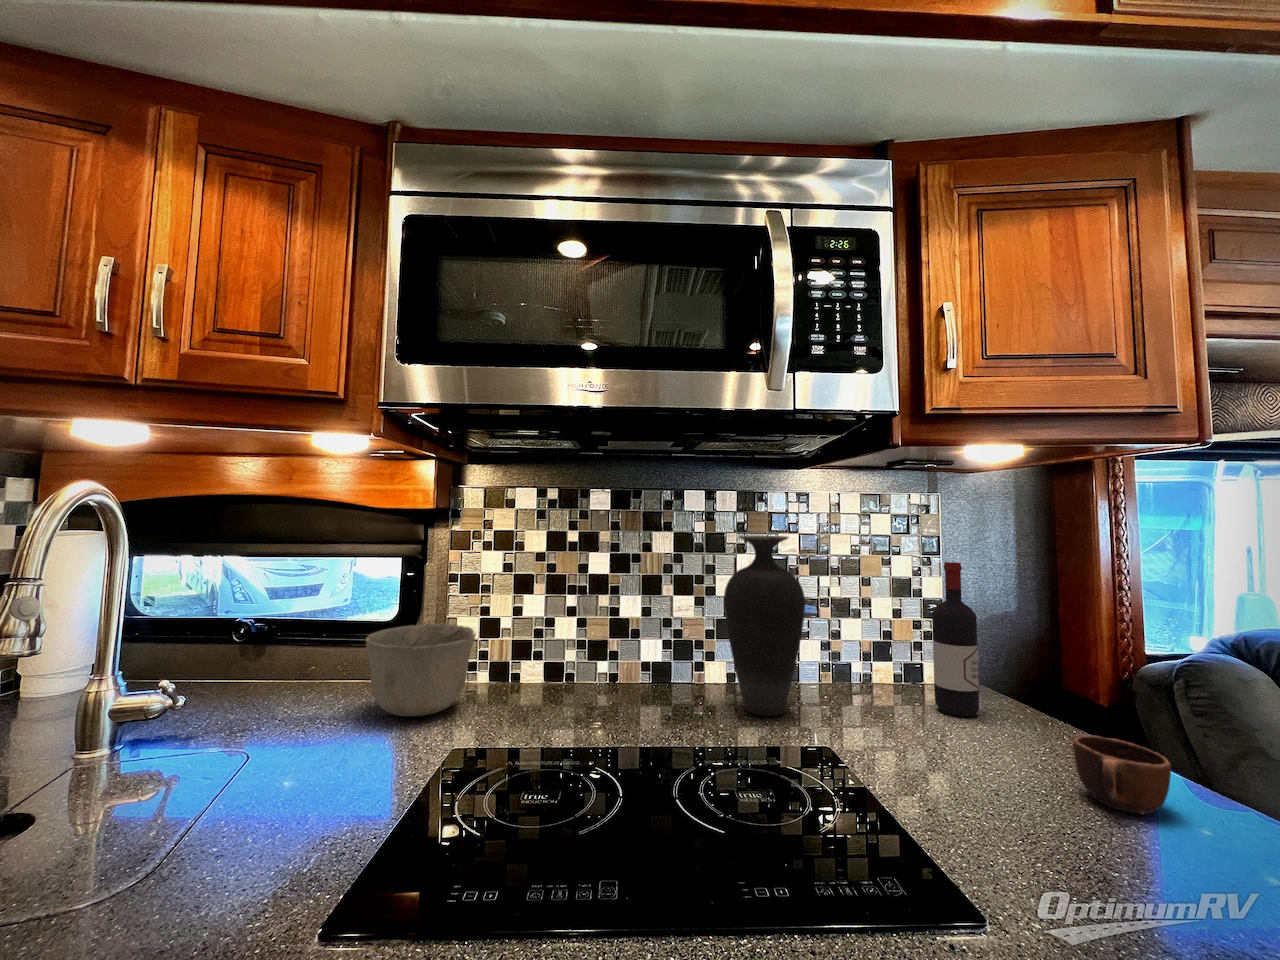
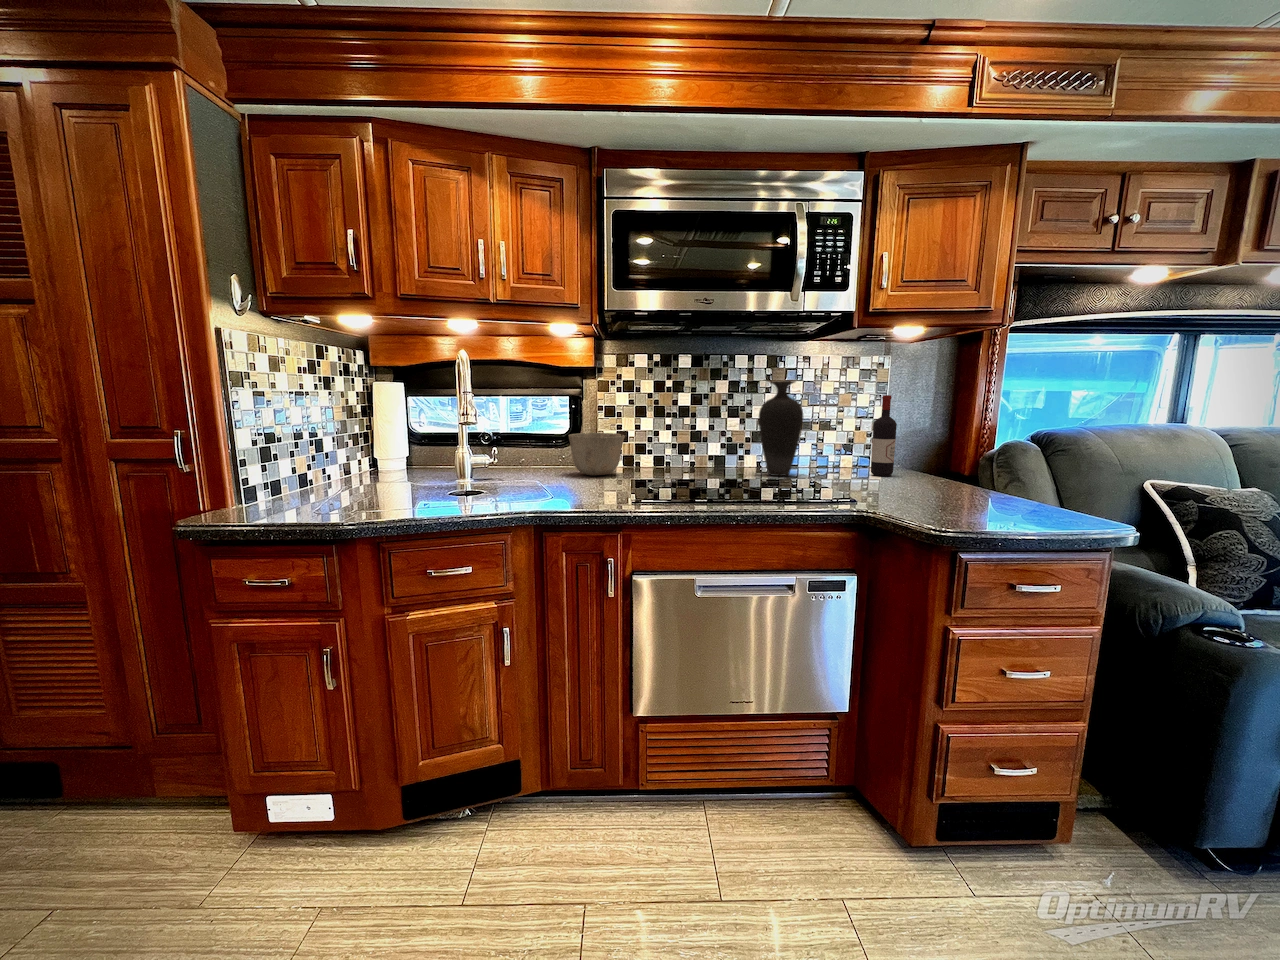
mug: present [1073,735,1171,814] -> none [919,465,955,491]

